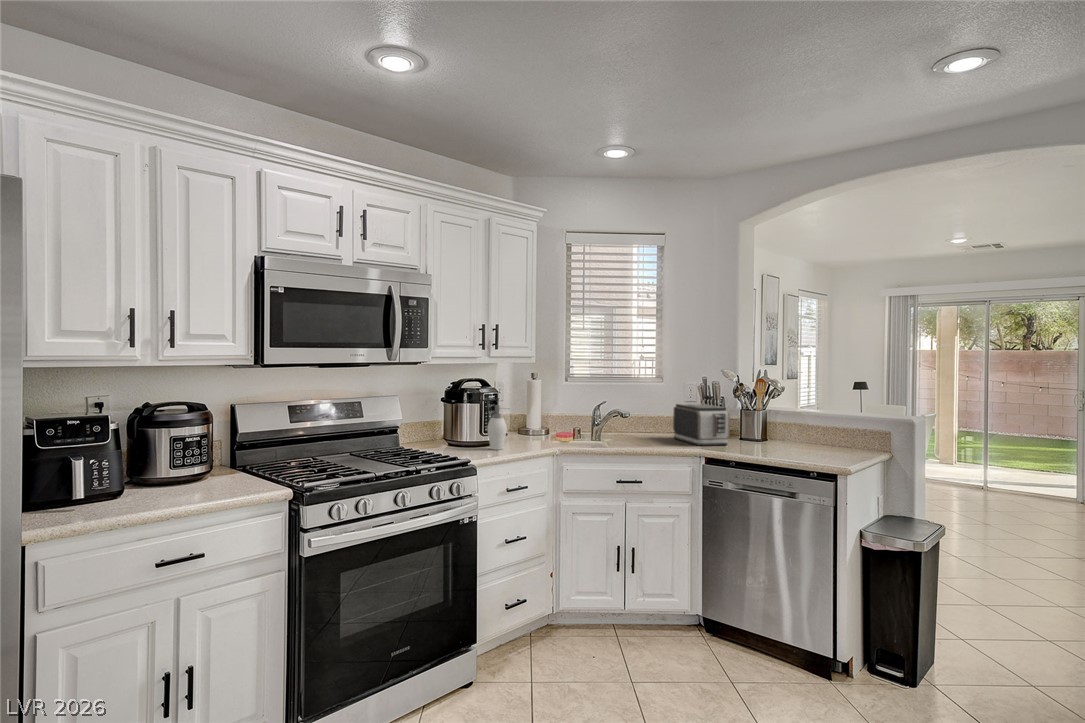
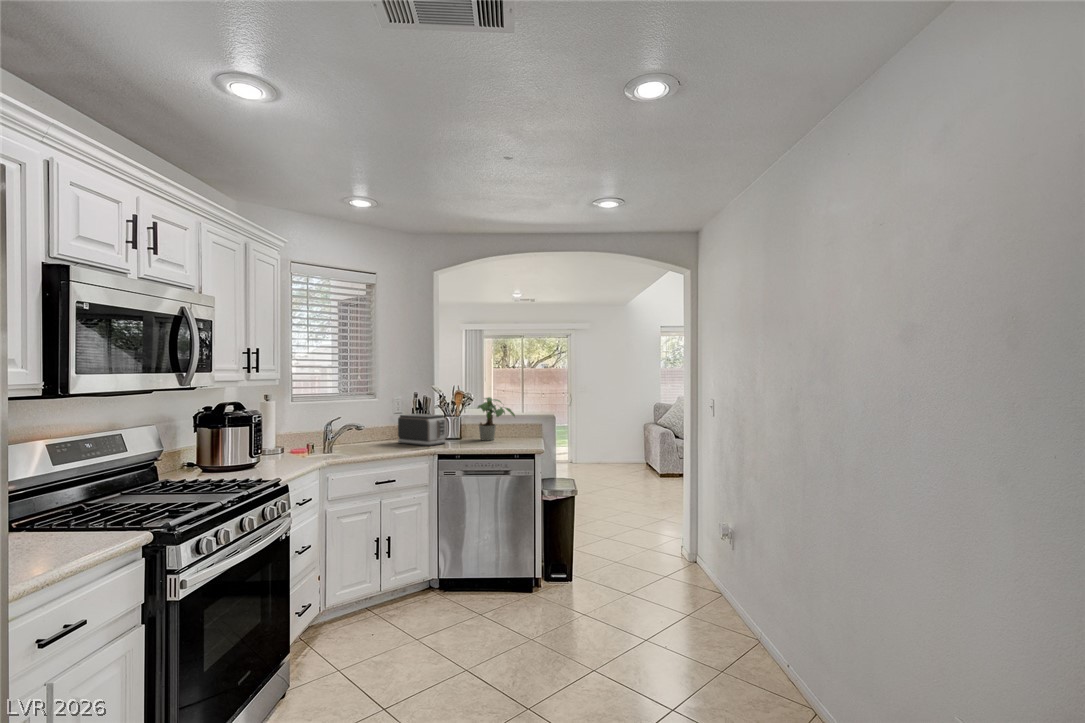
potted plant: none [779,387,834,448] -> present [478,397,515,440]
soap dispenser: present [487,405,507,450] -> none [262,426,290,469]

